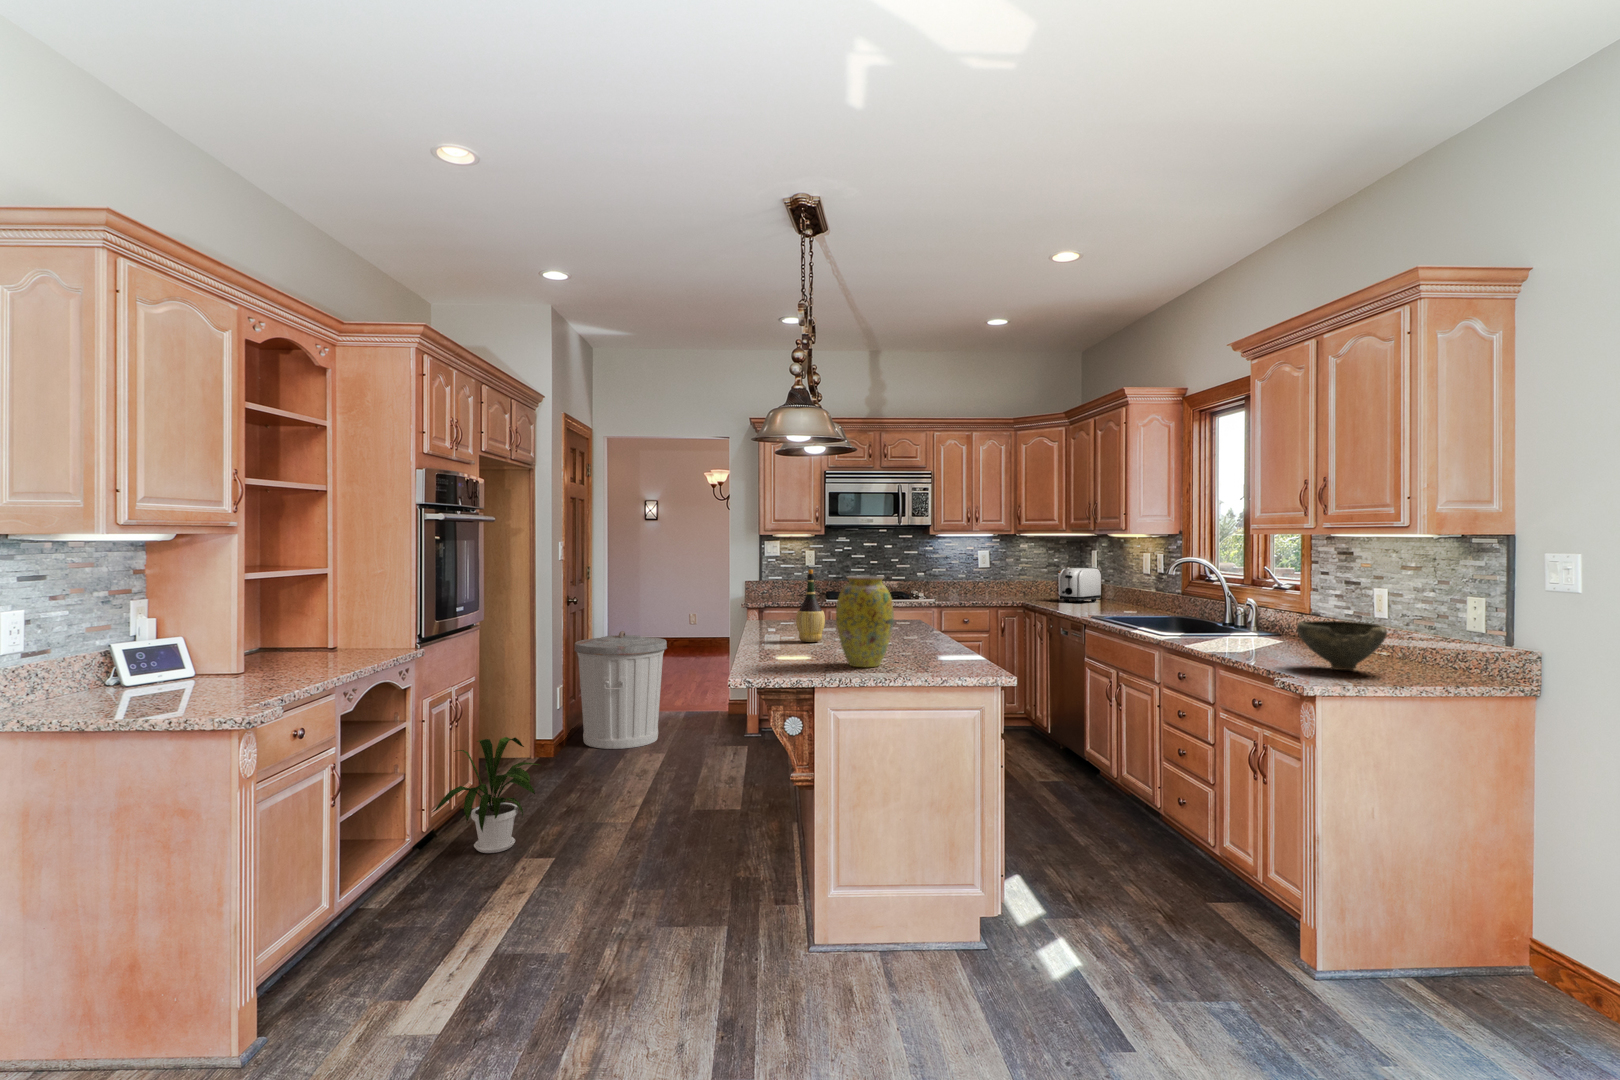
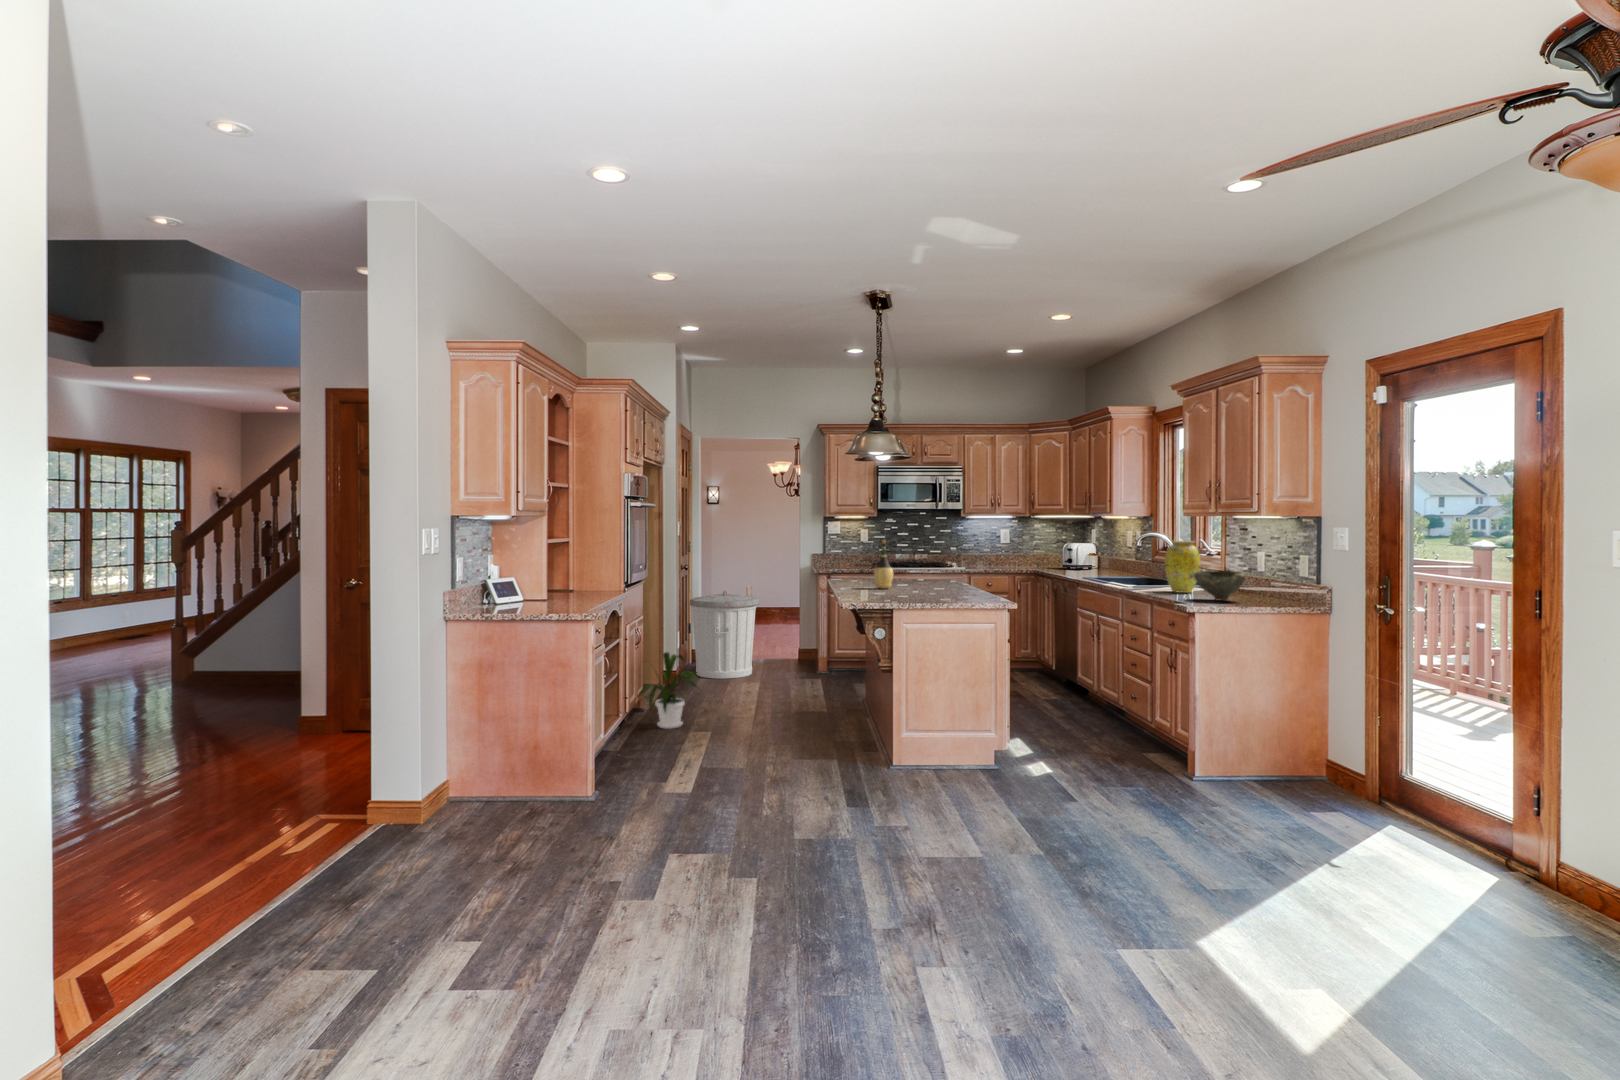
vase: present [836,576,894,667] -> present [1165,541,1201,593]

